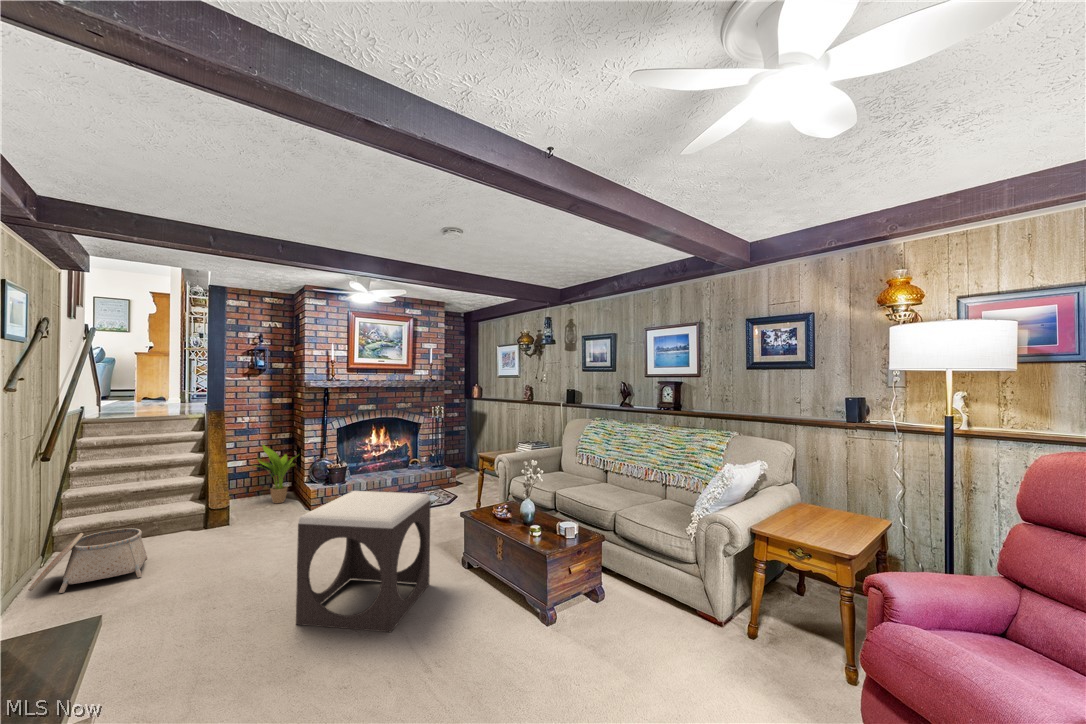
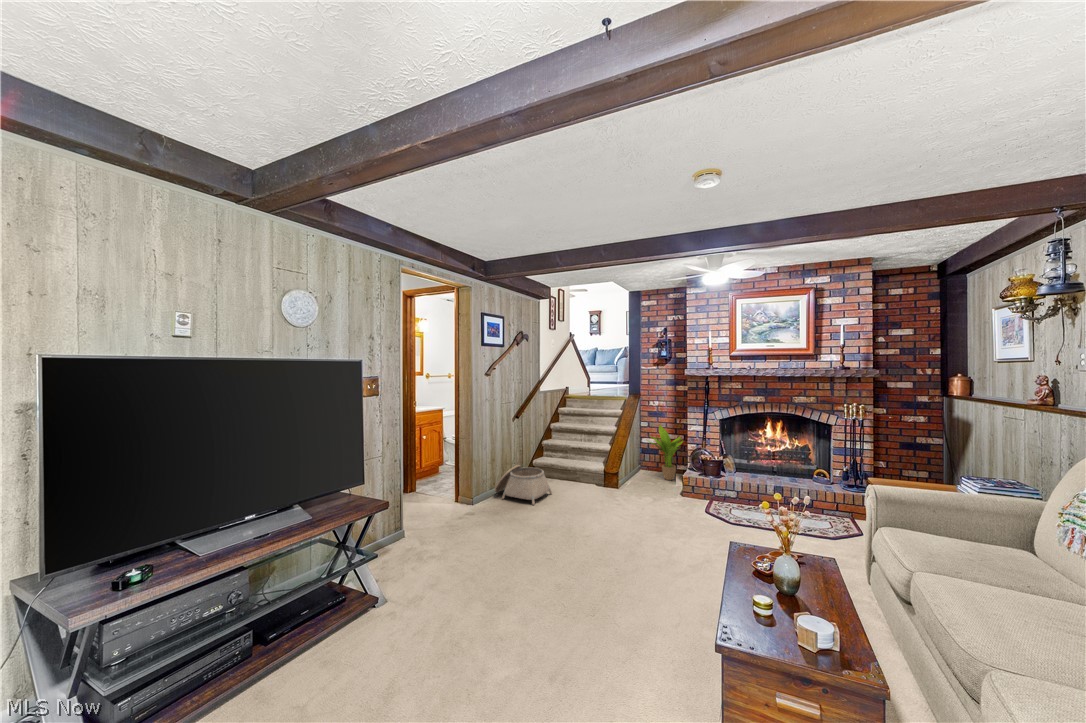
footstool: present [296,491,431,632] -> none [533,485,668,657]

